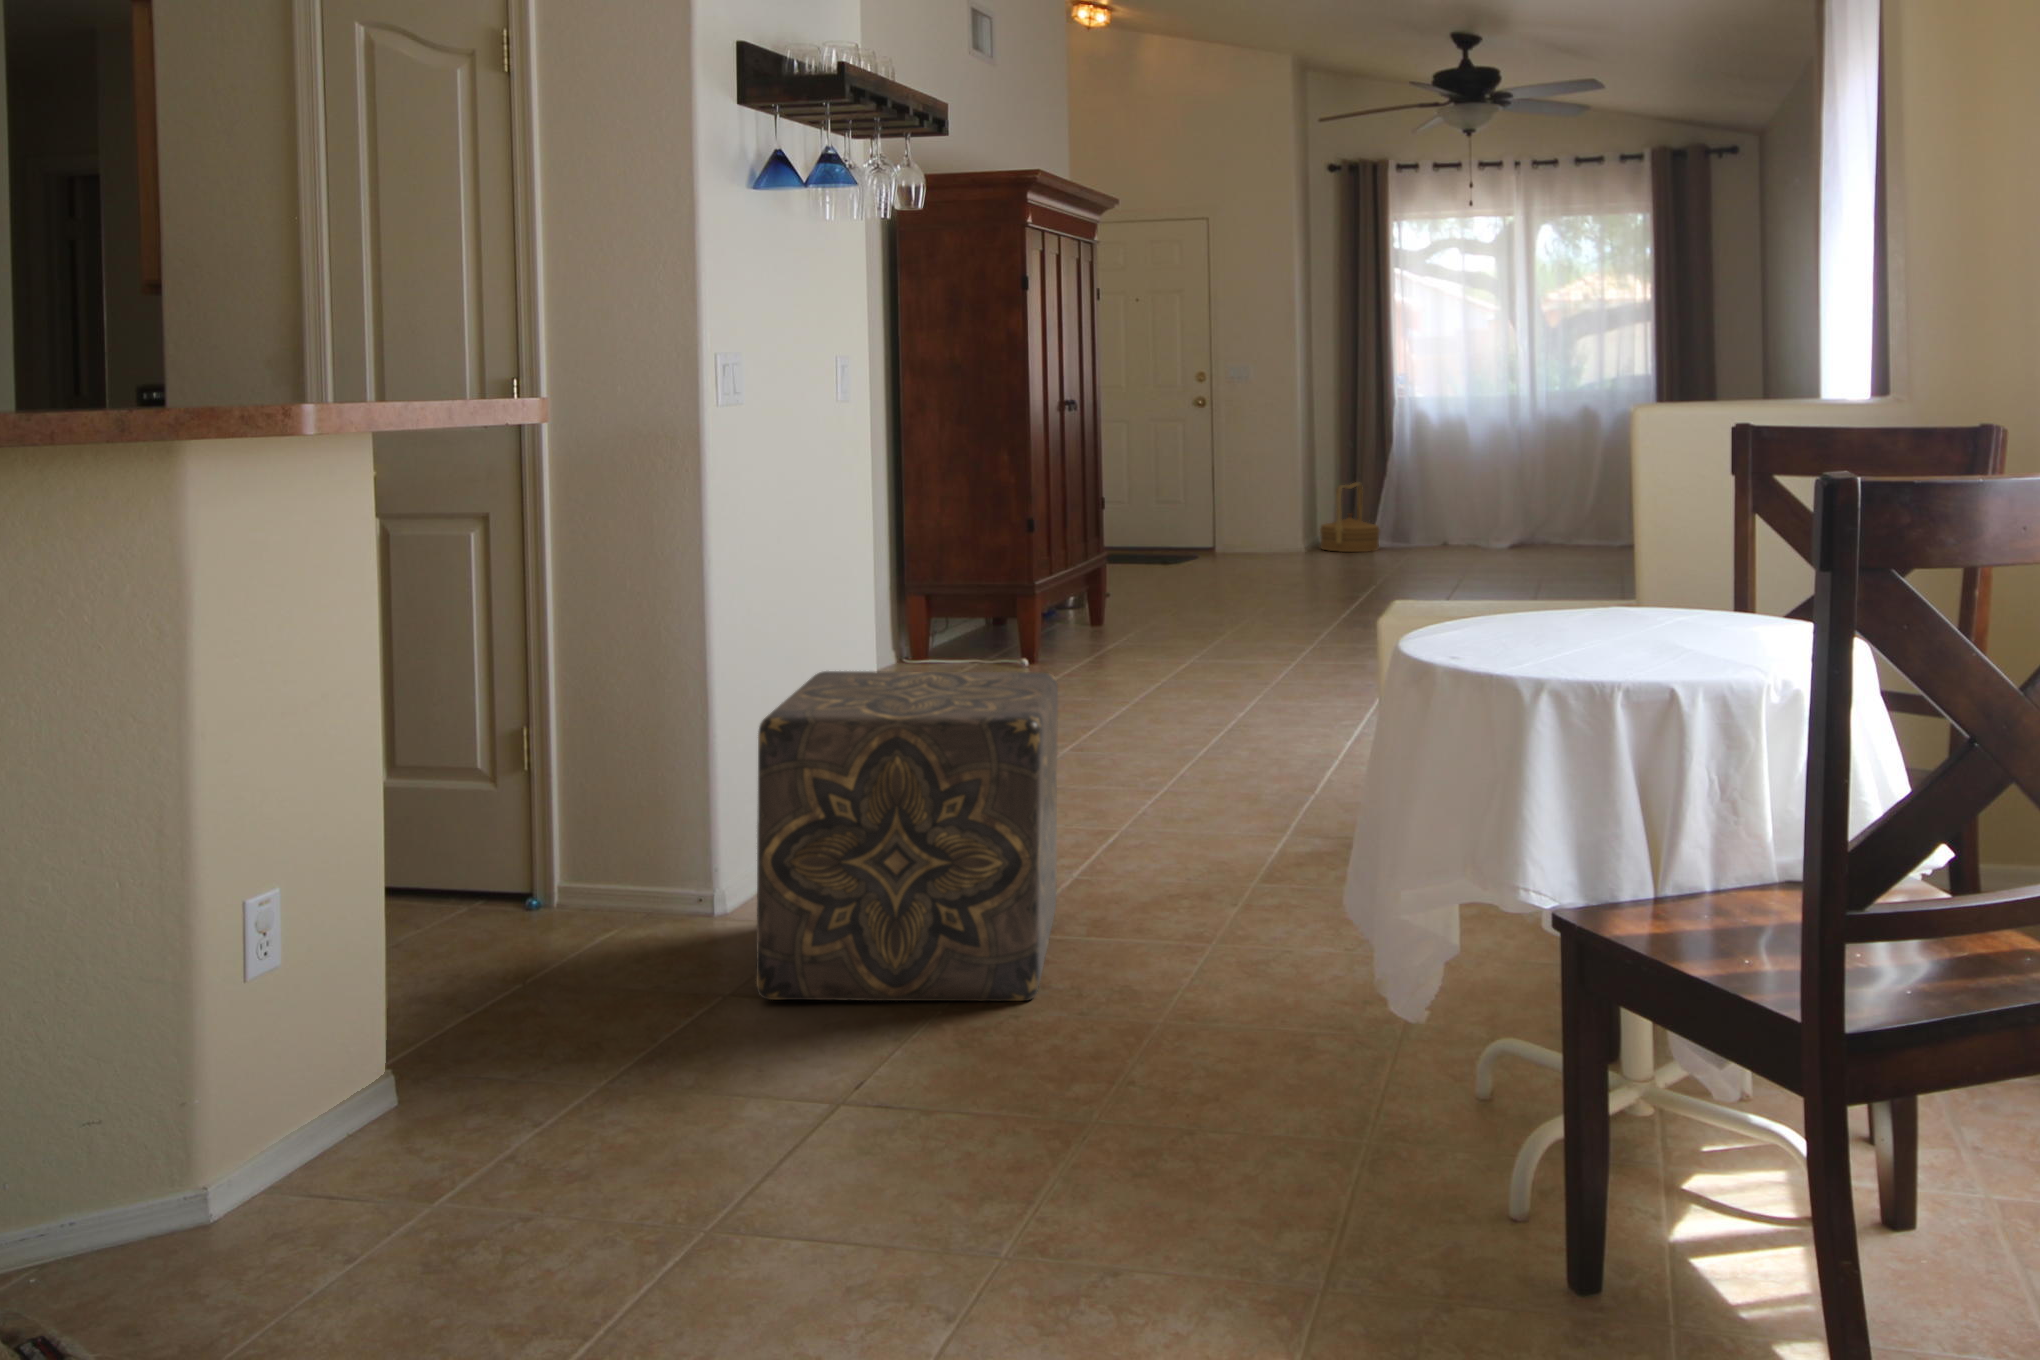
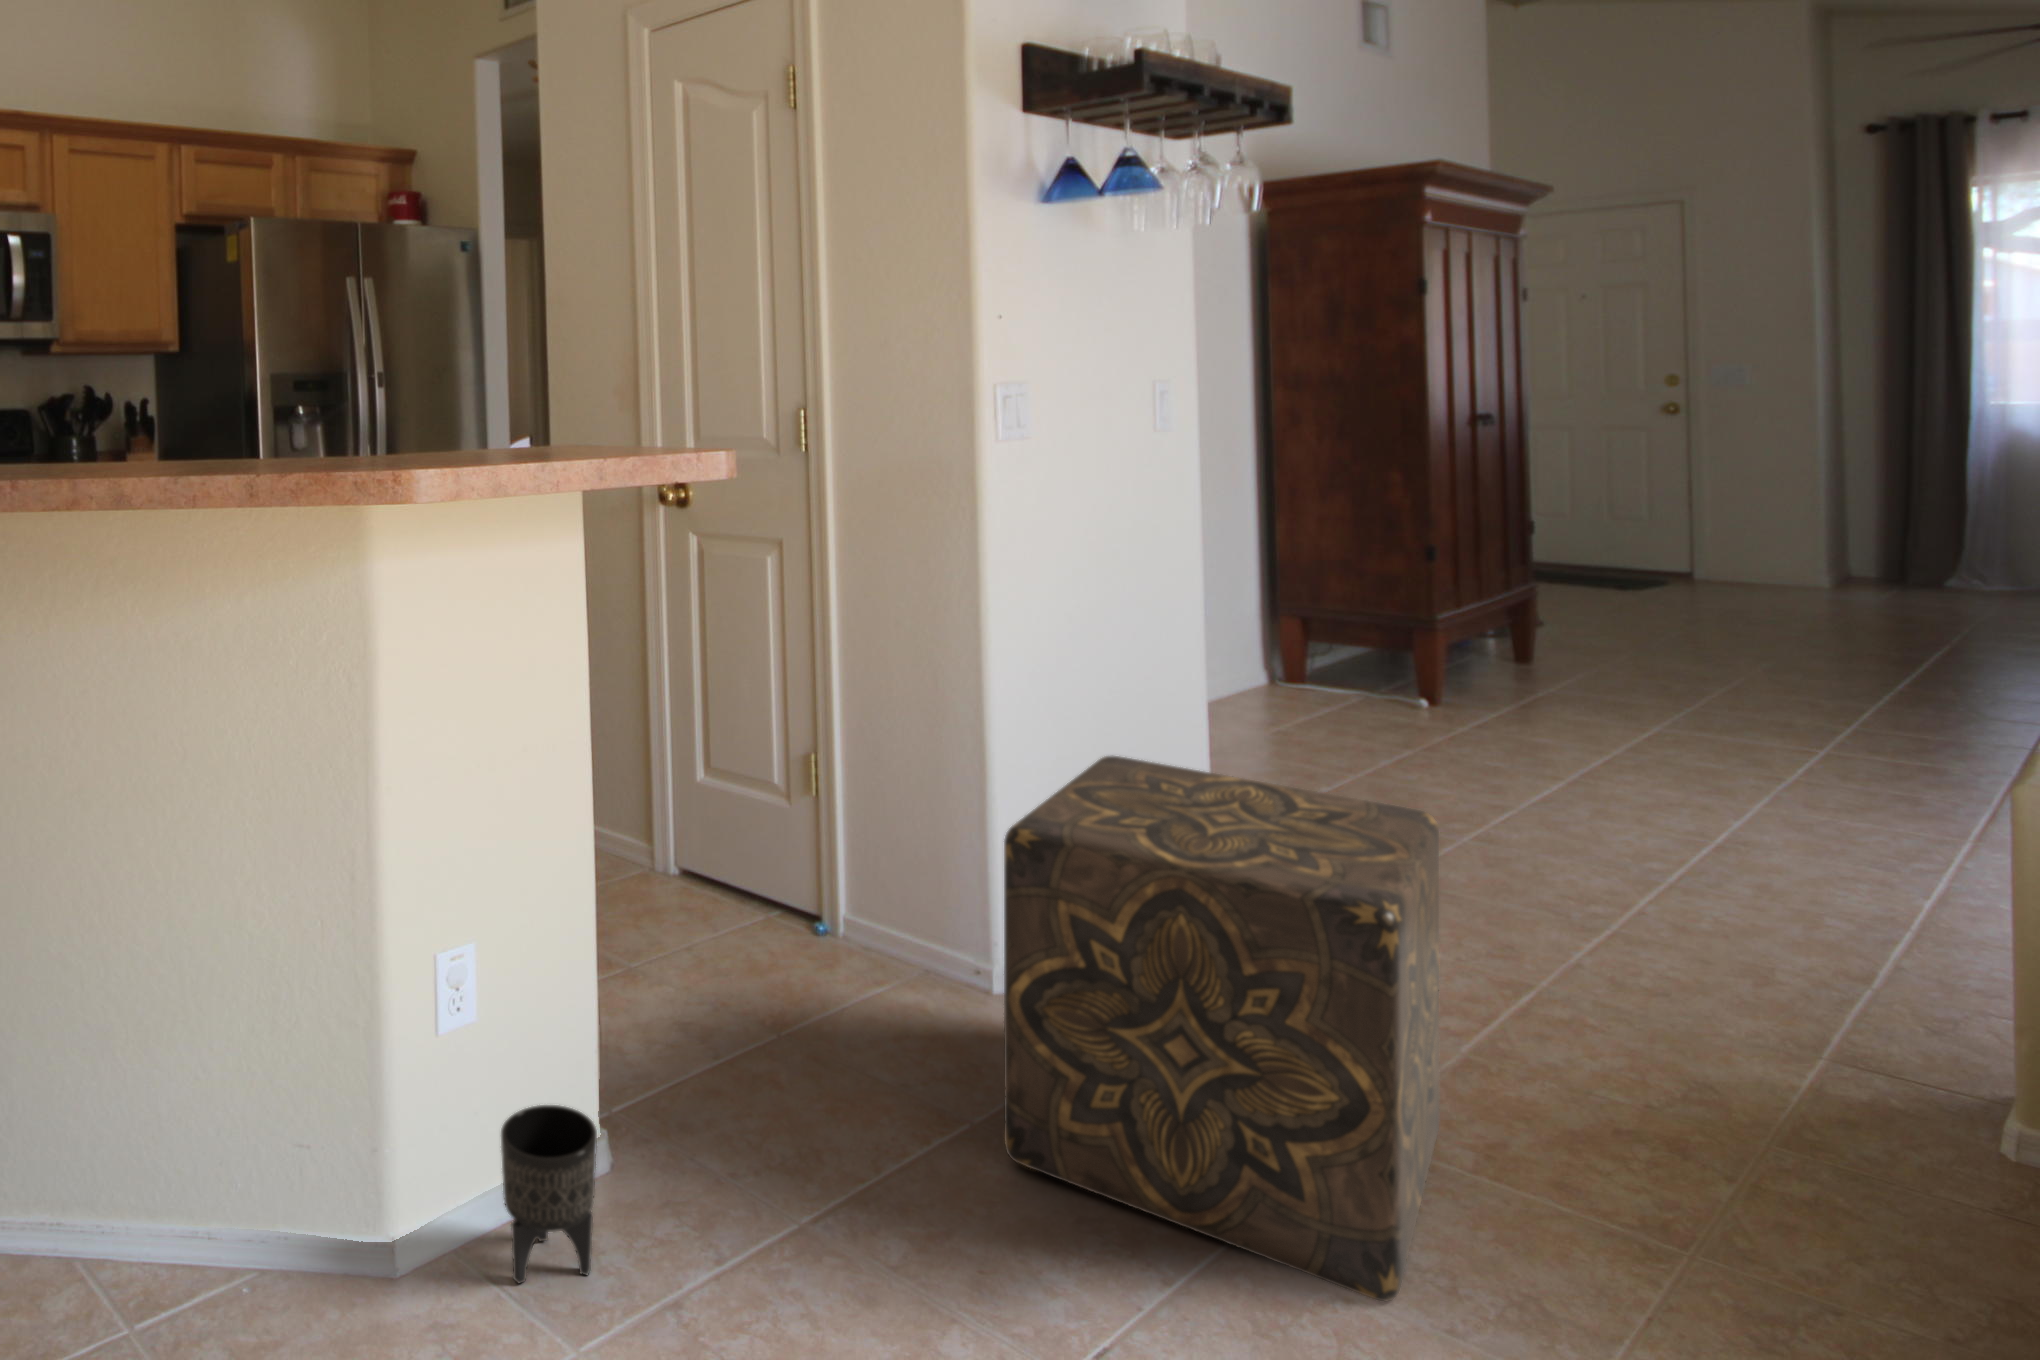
woven basket: present [1320,483,1380,552] -> none [1858,512,1965,600]
planter: none [325,1021,425,1181] -> present [501,1105,597,1284]

